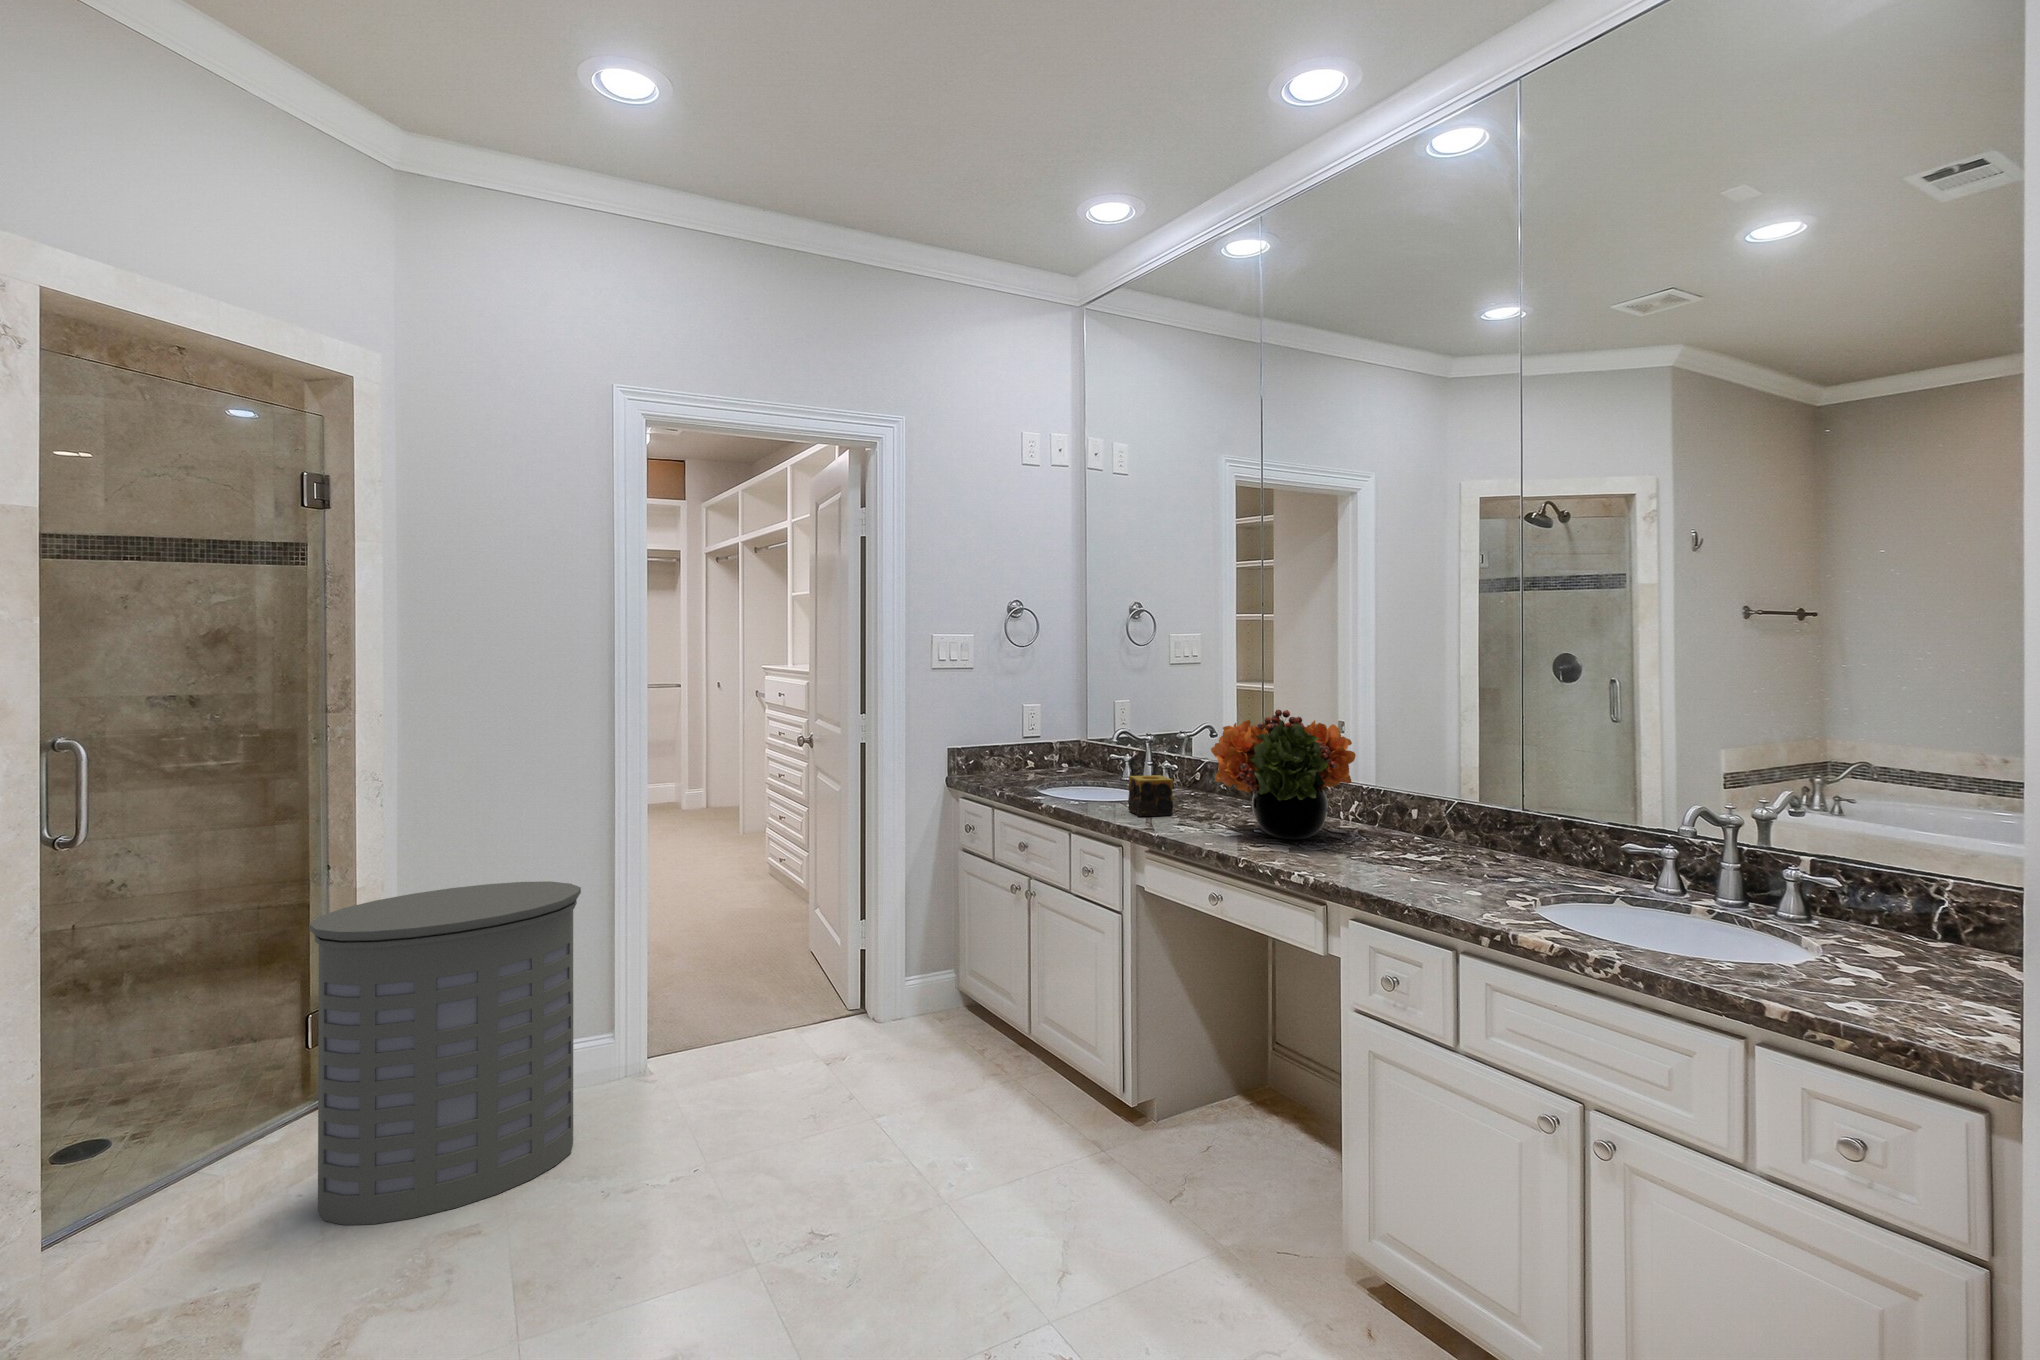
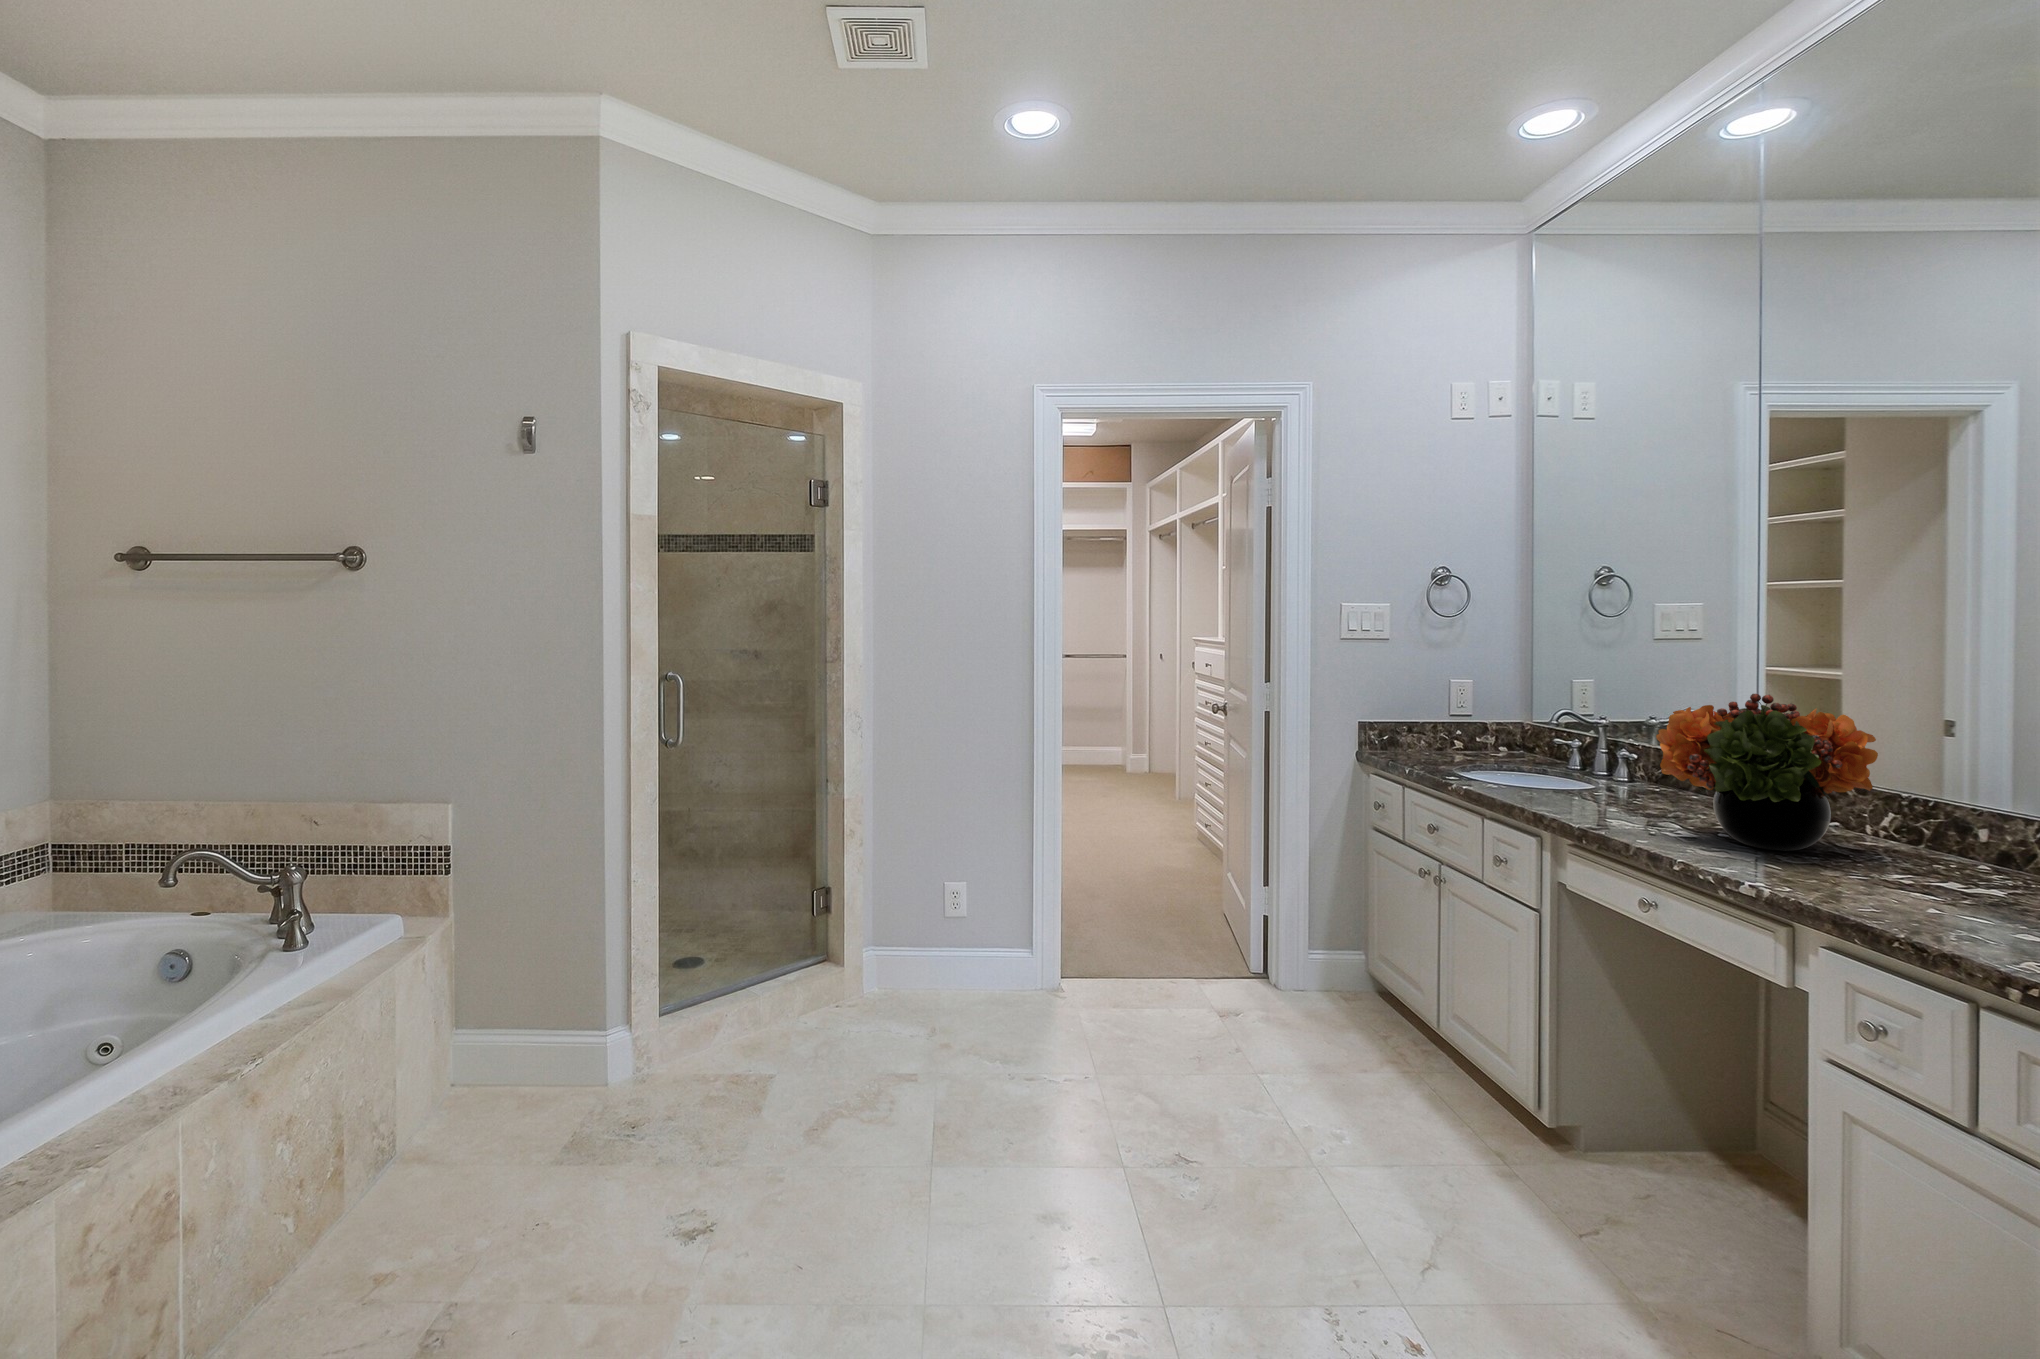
candle: present [1128,775,1173,816] -> none [1557,762,1615,809]
laundry hamper: present [309,881,581,1225] -> none [832,805,1011,1043]

